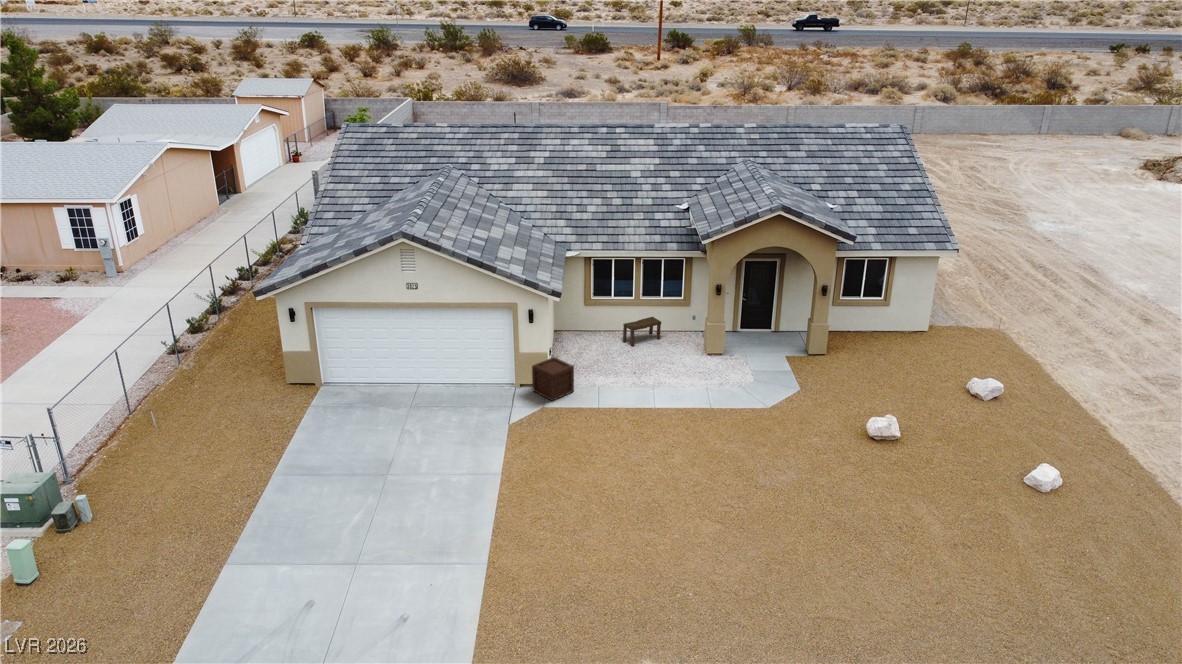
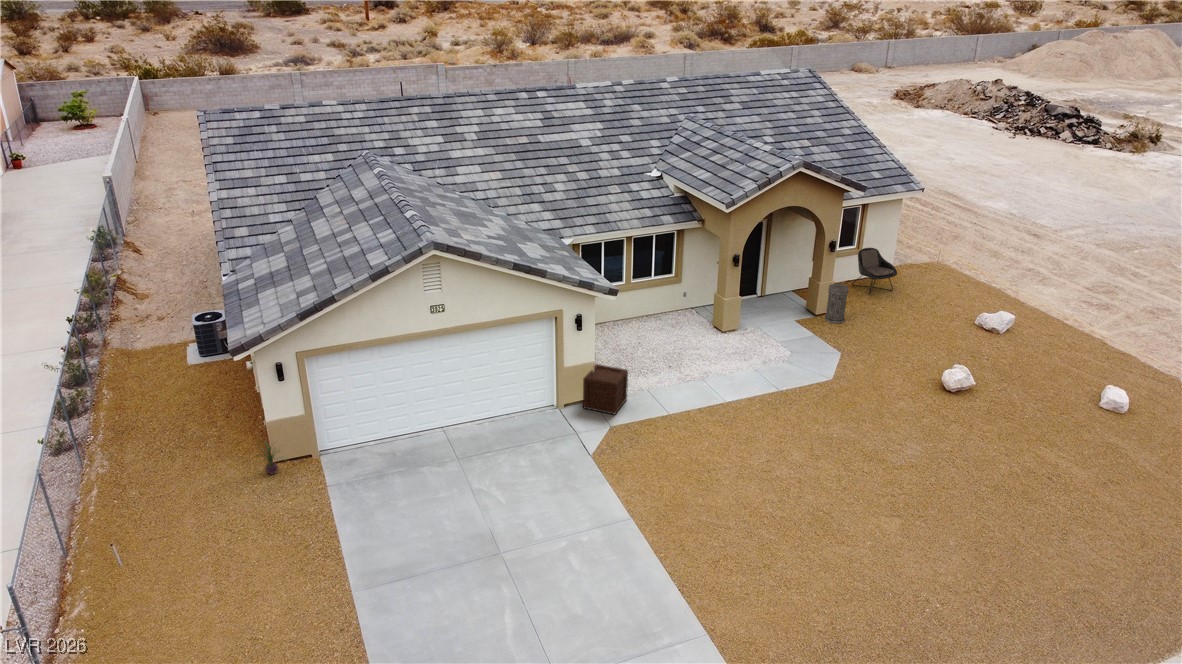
lounge chair: none [884,300,926,345] -> present [852,248,897,295]
bench: present [623,317,661,346] -> none [619,303,656,340]
trash can: none [822,327,845,365] -> present [825,283,849,323]
decorative plant: none [263,366,291,392] -> present [264,442,280,475]

